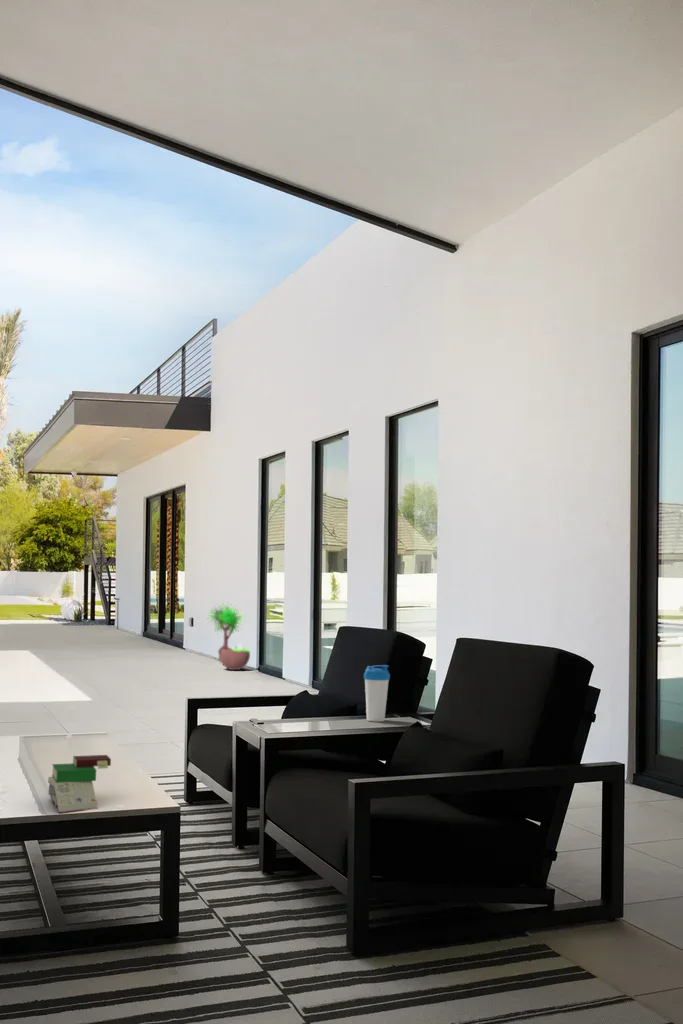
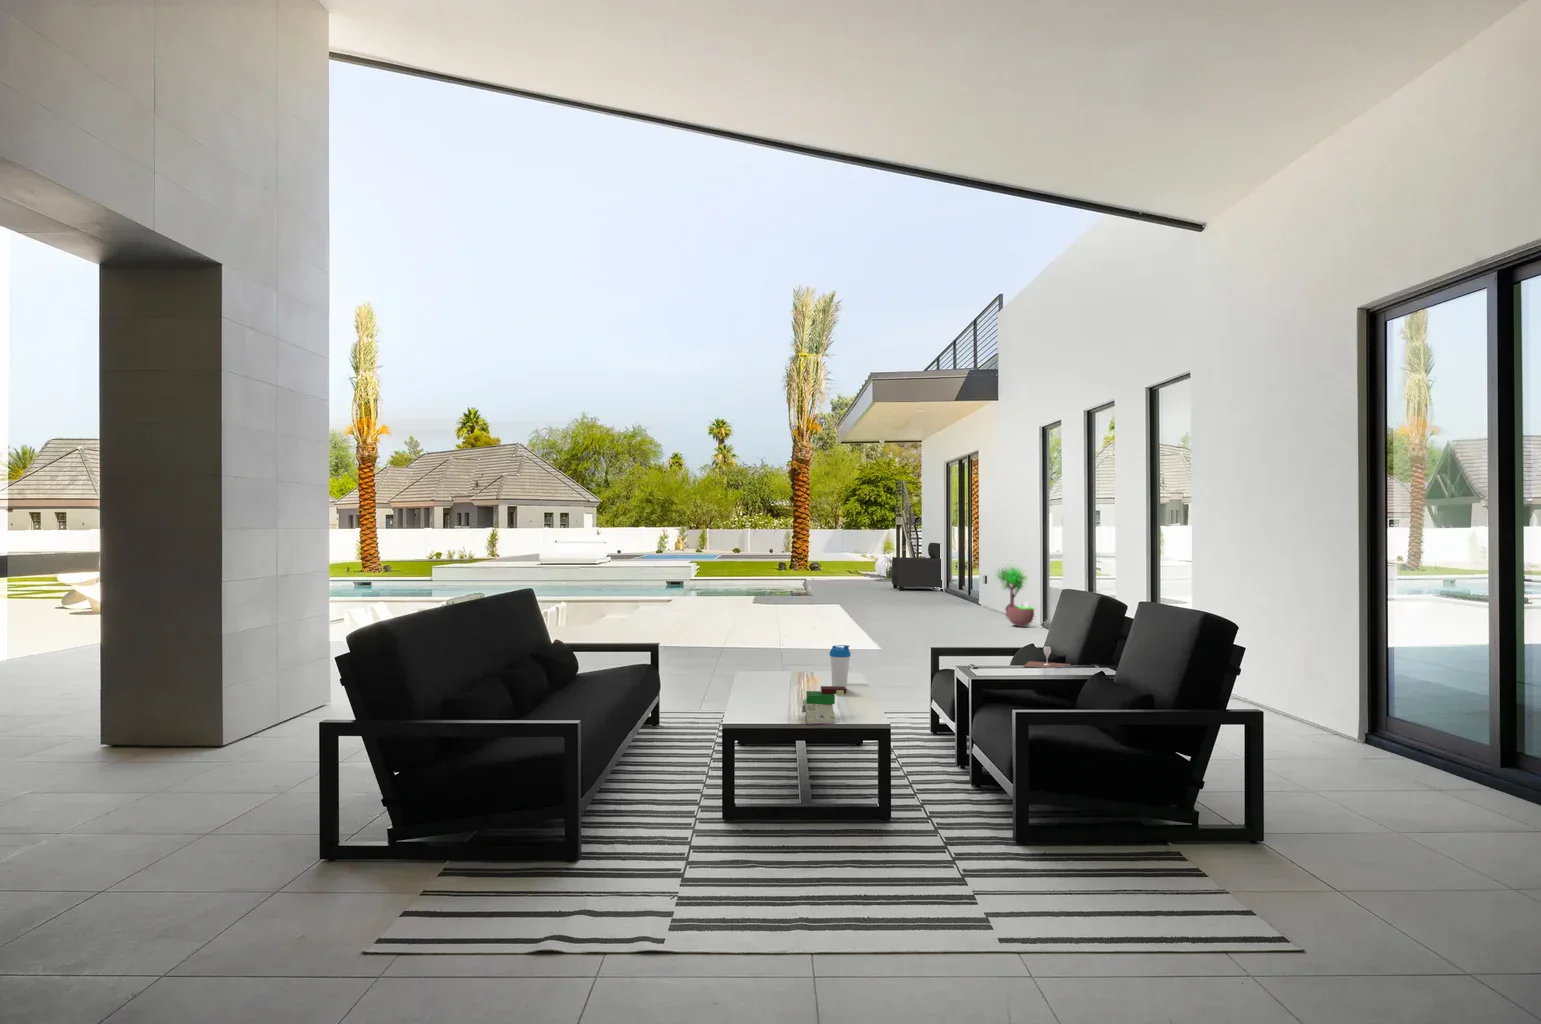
armchair: none [82,583,143,635] -> present [892,543,944,592]
water bottle: present [364,665,390,722] -> present [830,645,851,688]
wine glass: none [307,691,357,718] -> present [1024,646,1070,668]

